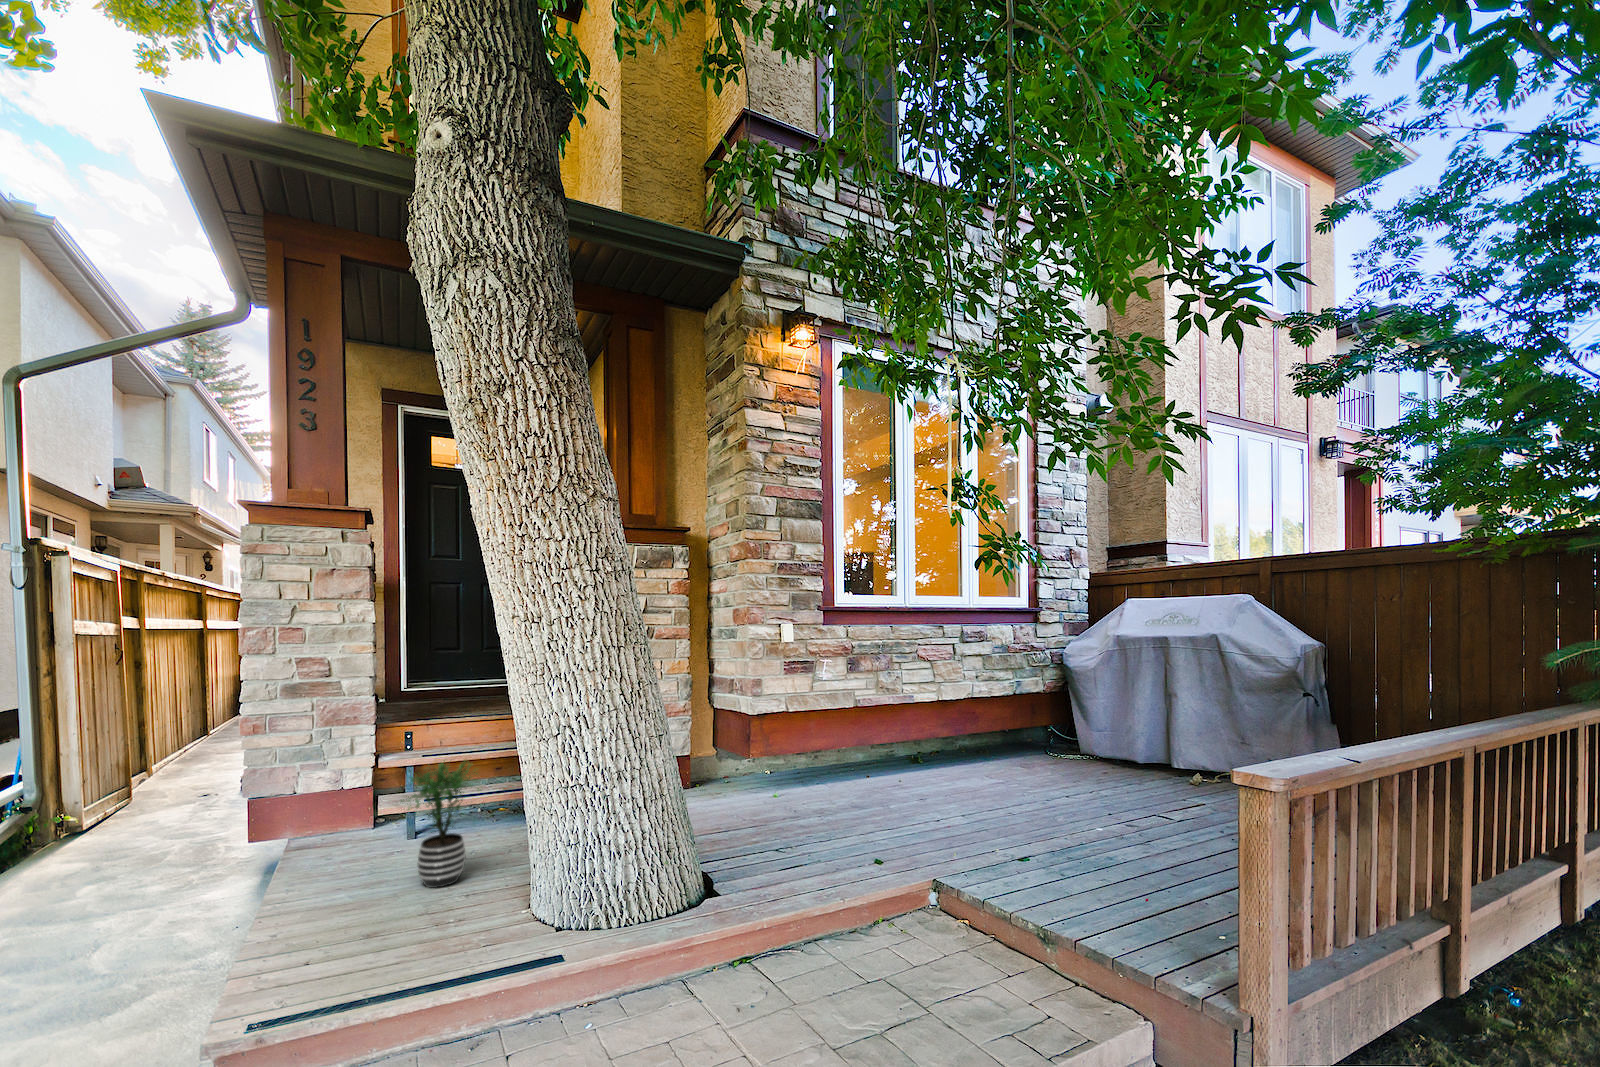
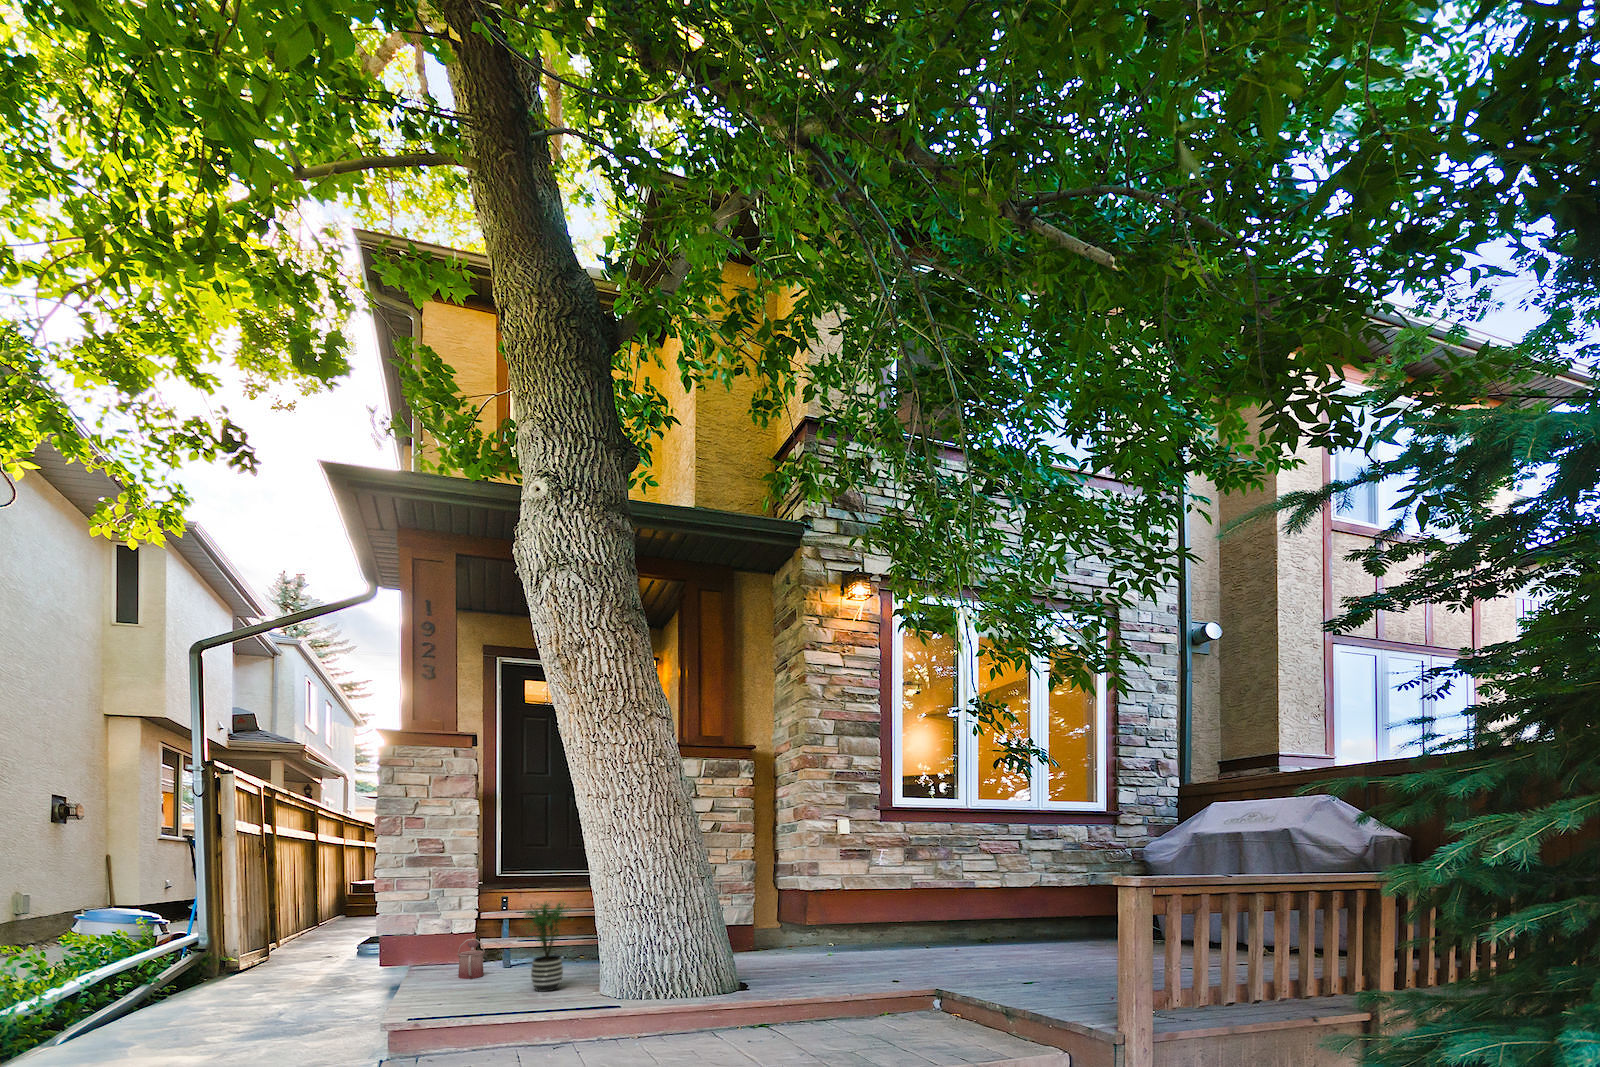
watering can: none [320,803,362,858] -> present [457,939,485,979]

